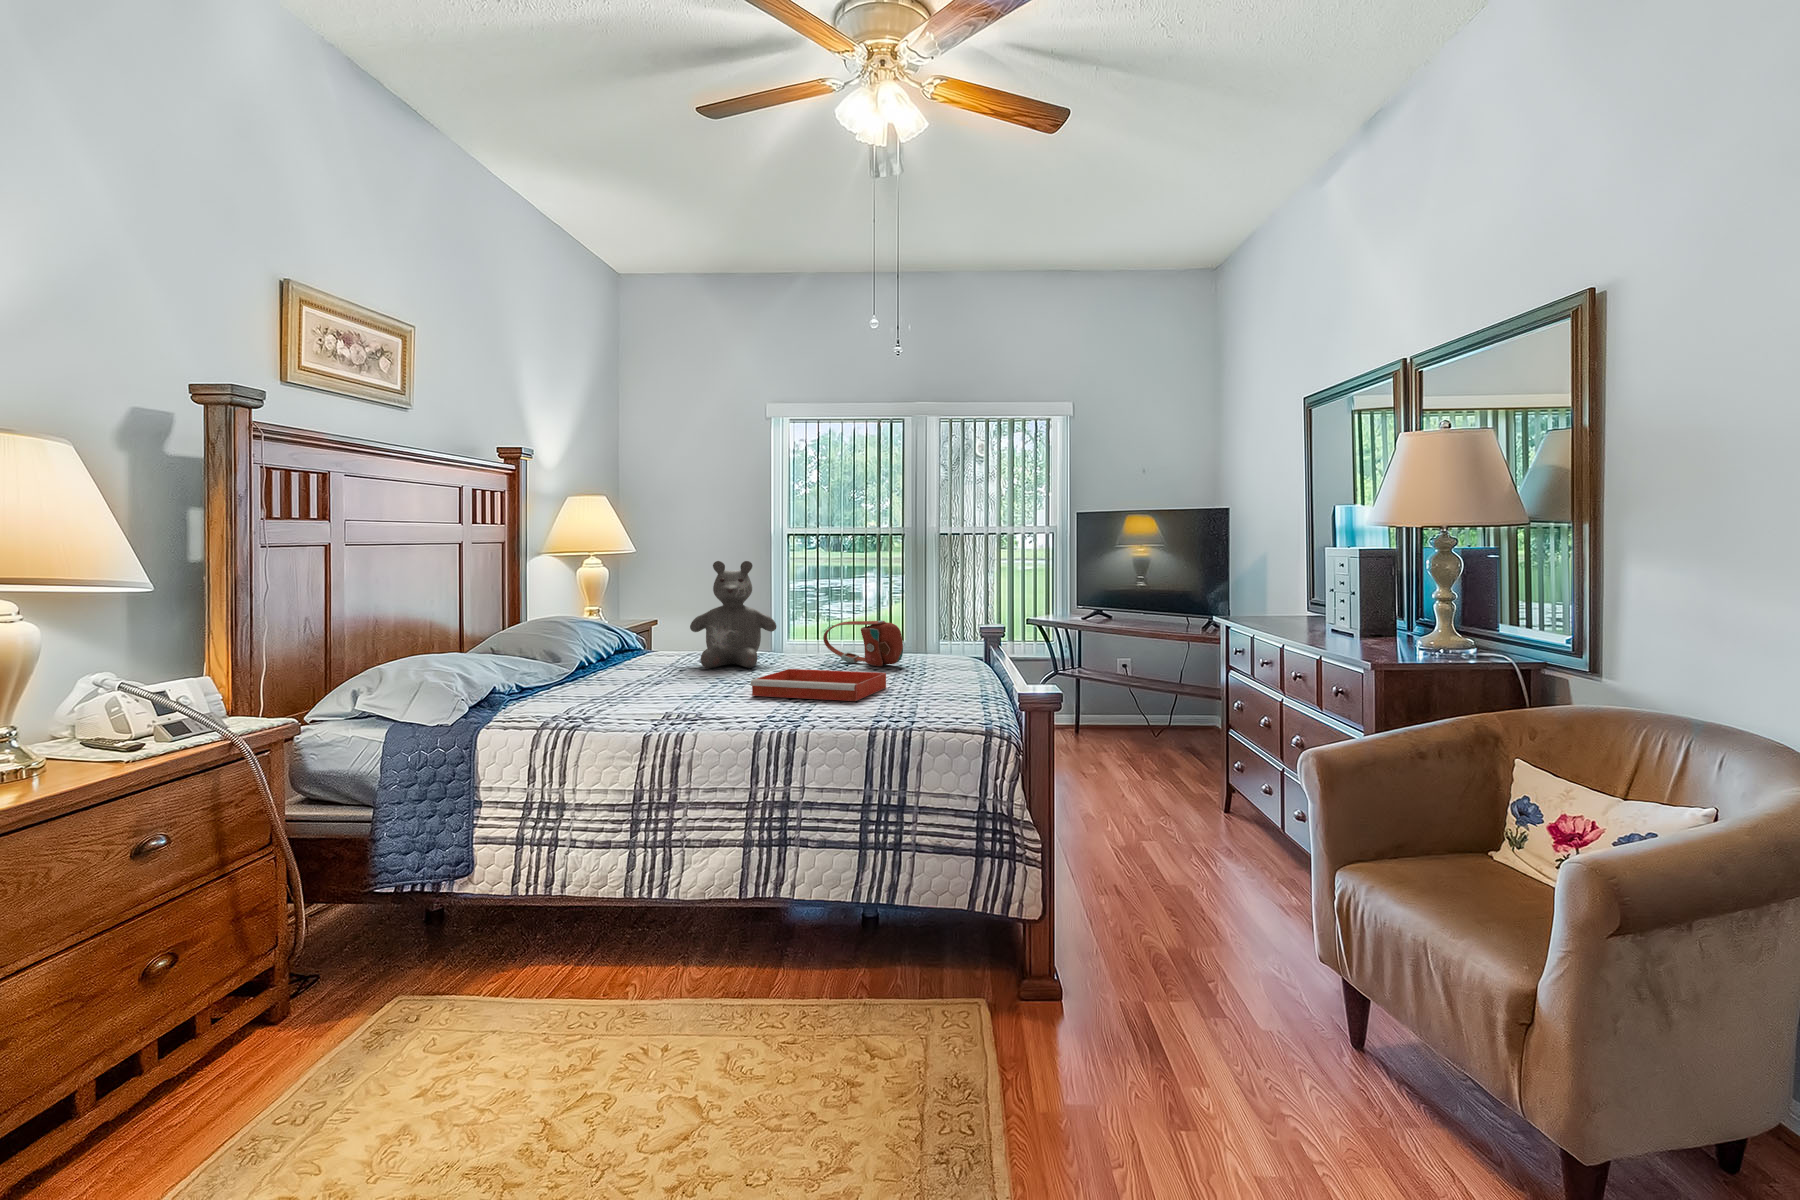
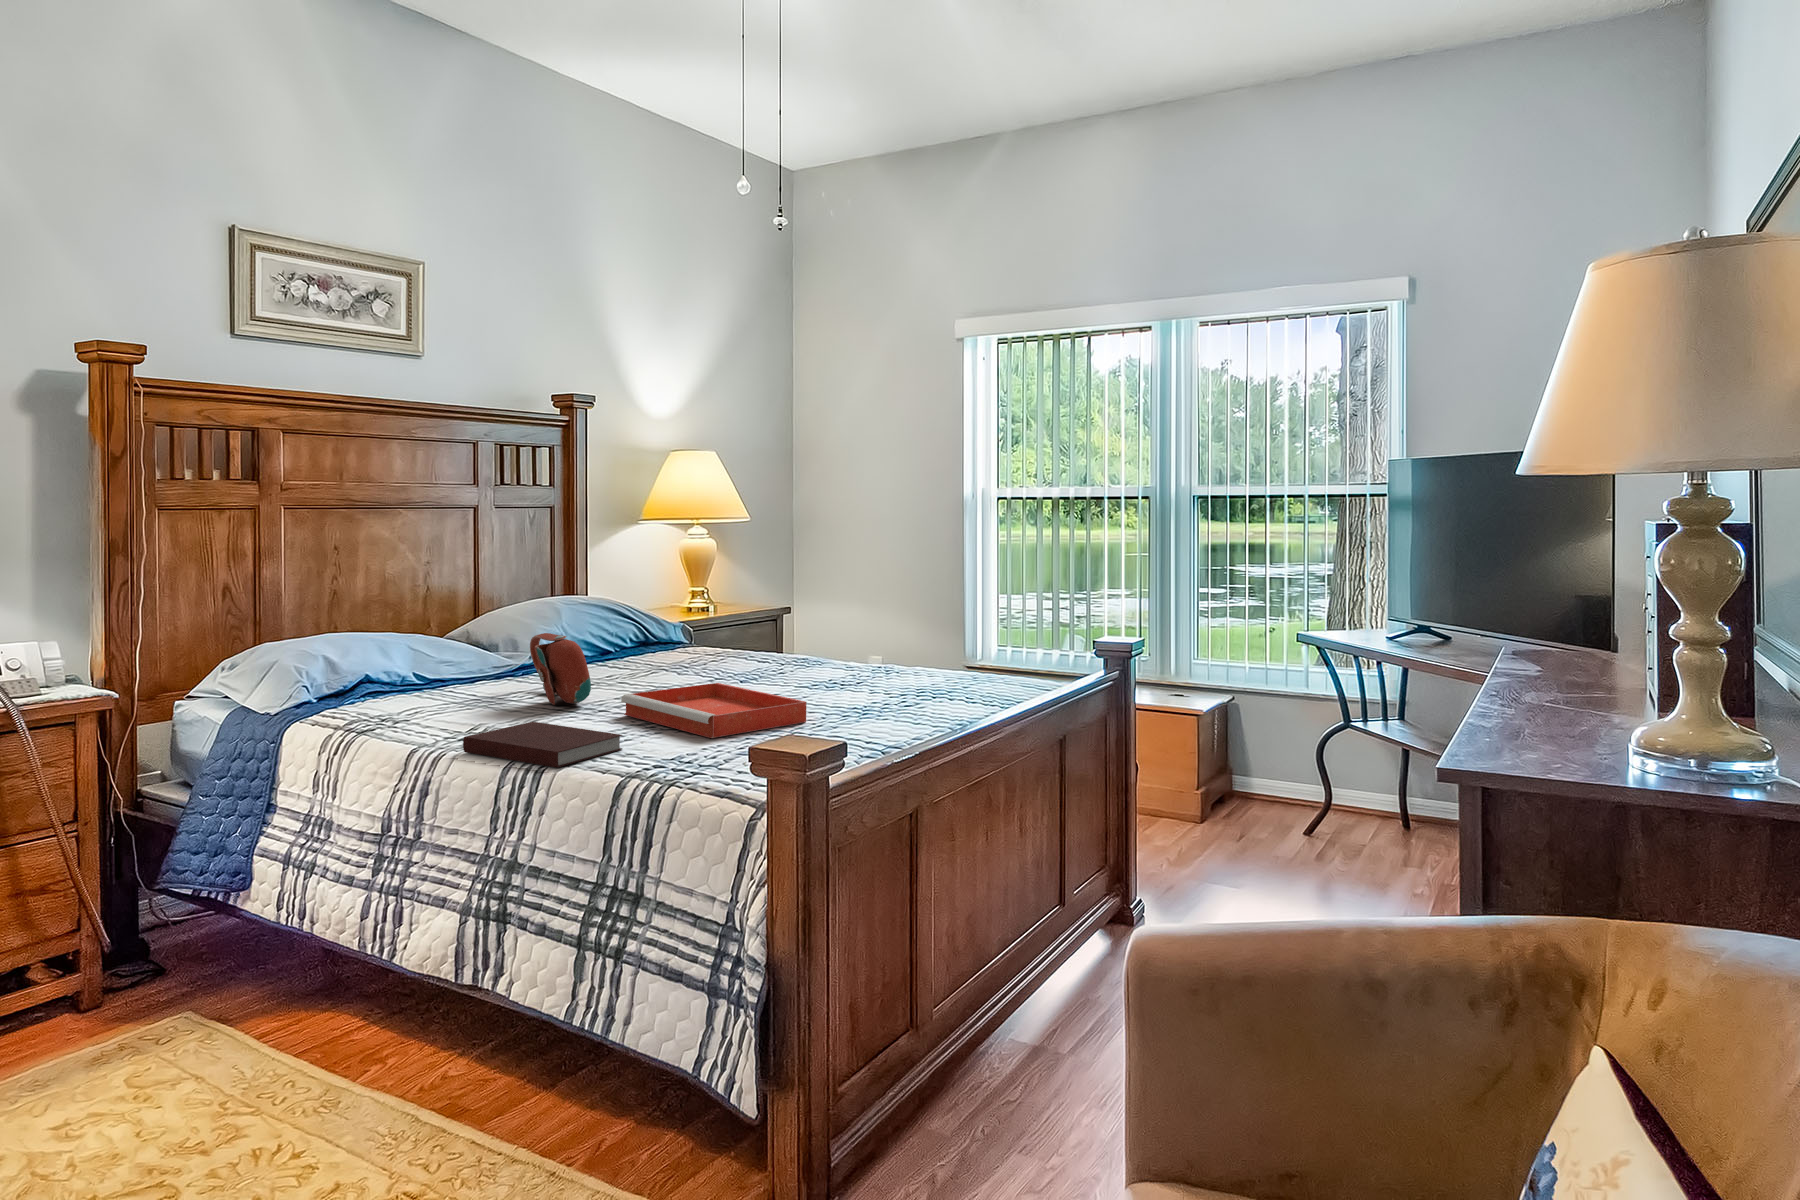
teddy bear: present [690,561,776,668] -> none [678,537,787,674]
handbag: present [823,620,903,666] -> present [530,633,591,705]
notebook: none [711,701,816,725] -> present [463,722,622,768]

